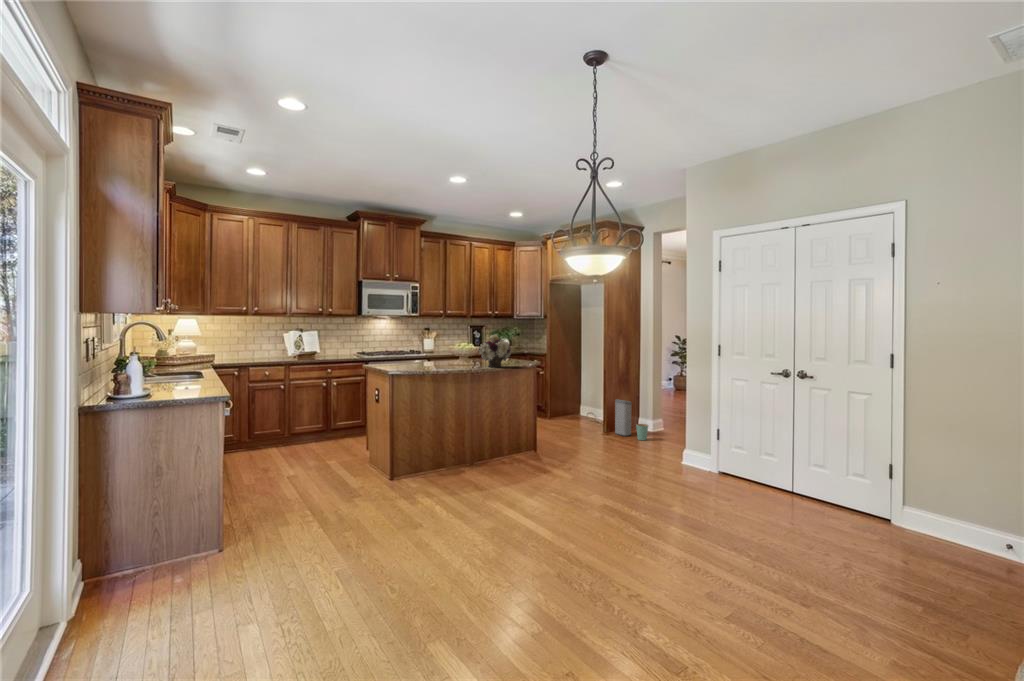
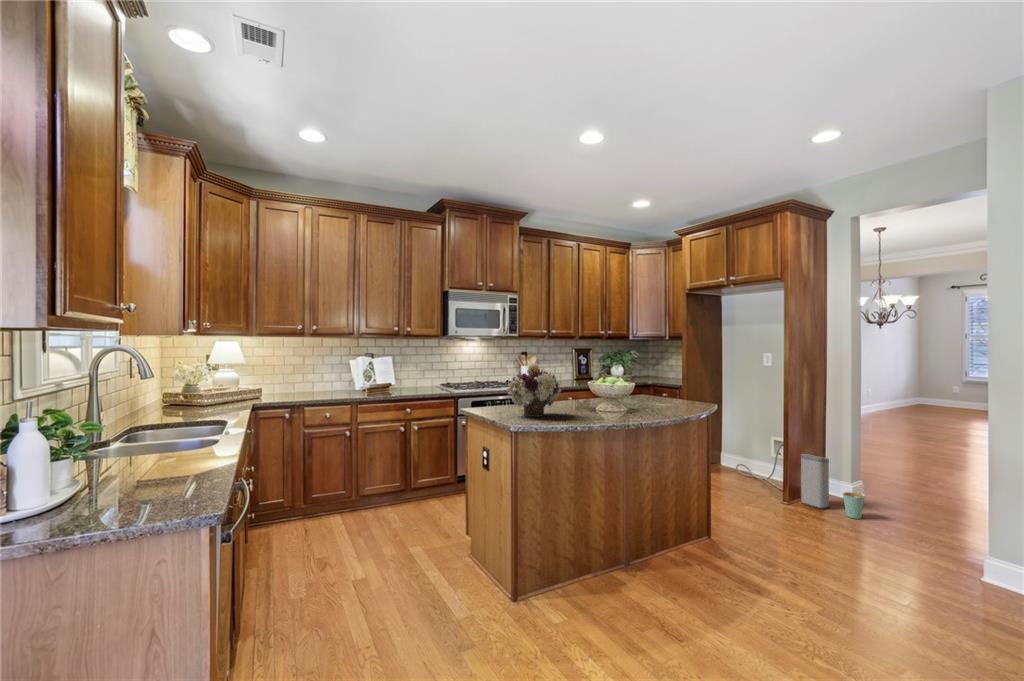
flower arrangement: present [479,335,512,367] -> present [506,363,561,417]

